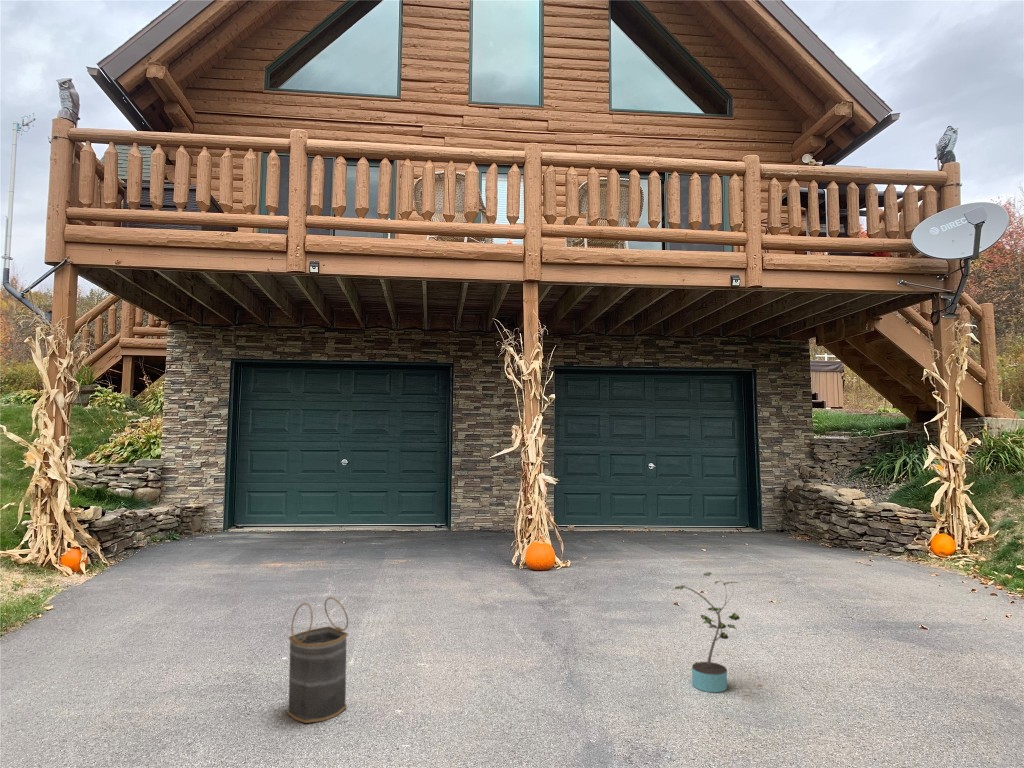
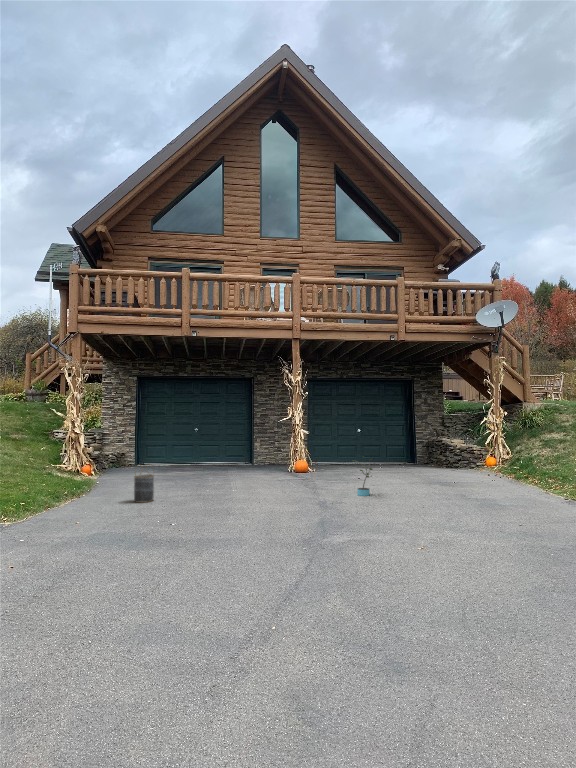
basket: present [287,597,348,723] -> present [134,474,154,503]

